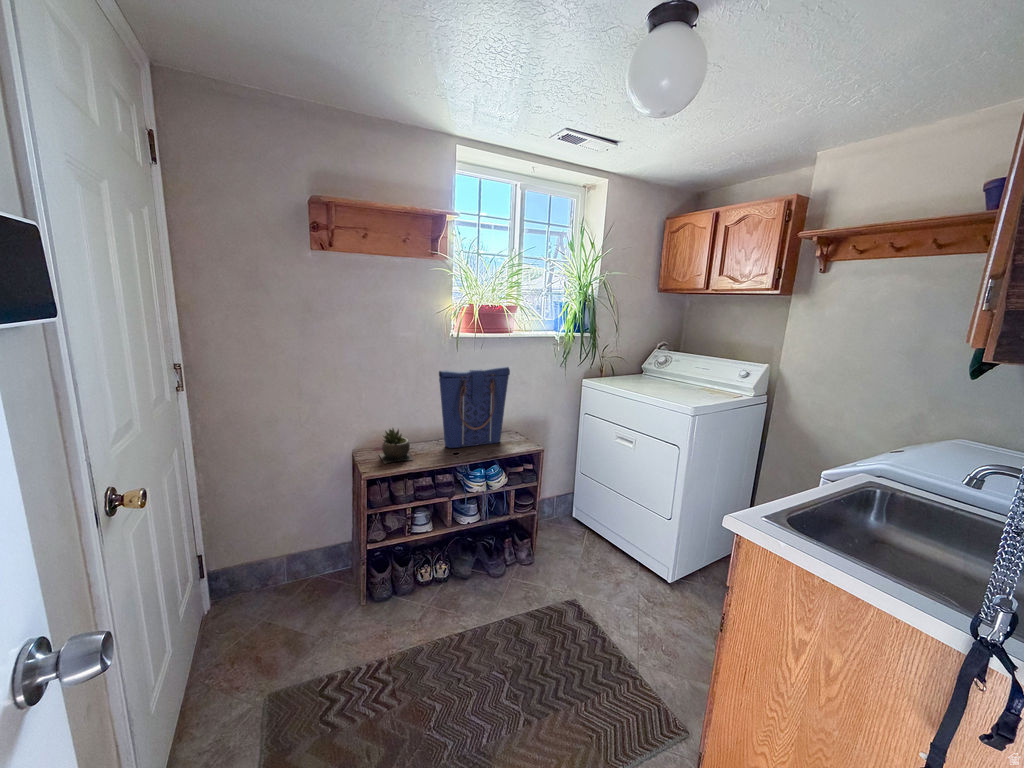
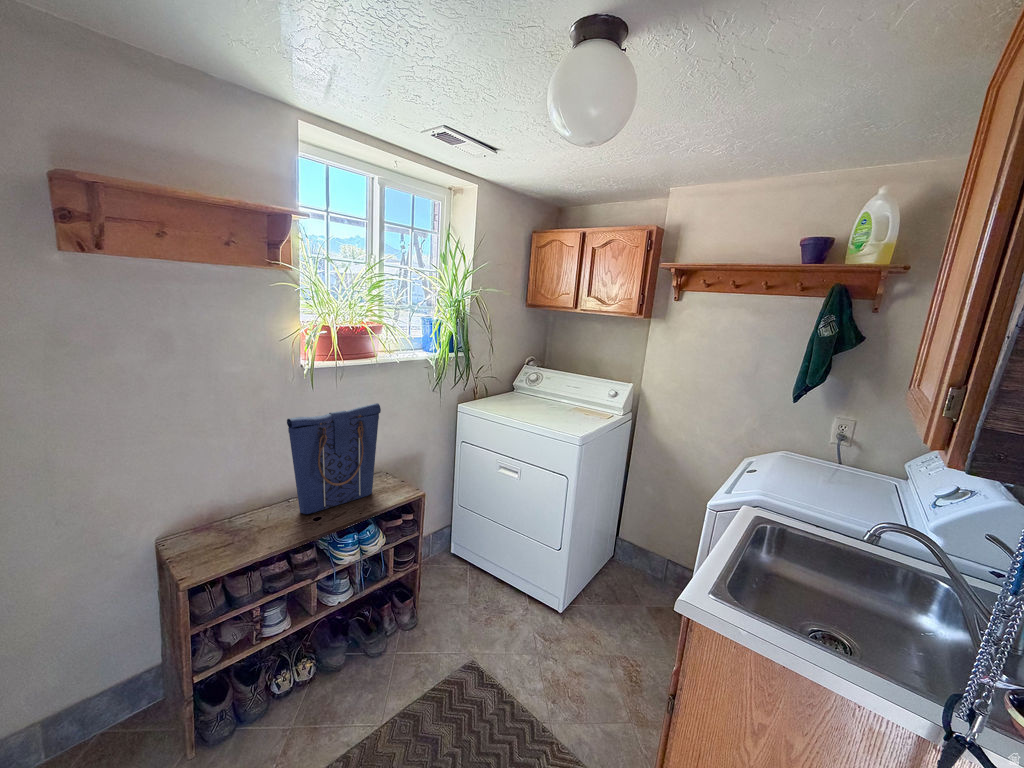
succulent plant: present [379,428,412,463] -> none [200,505,257,559]

